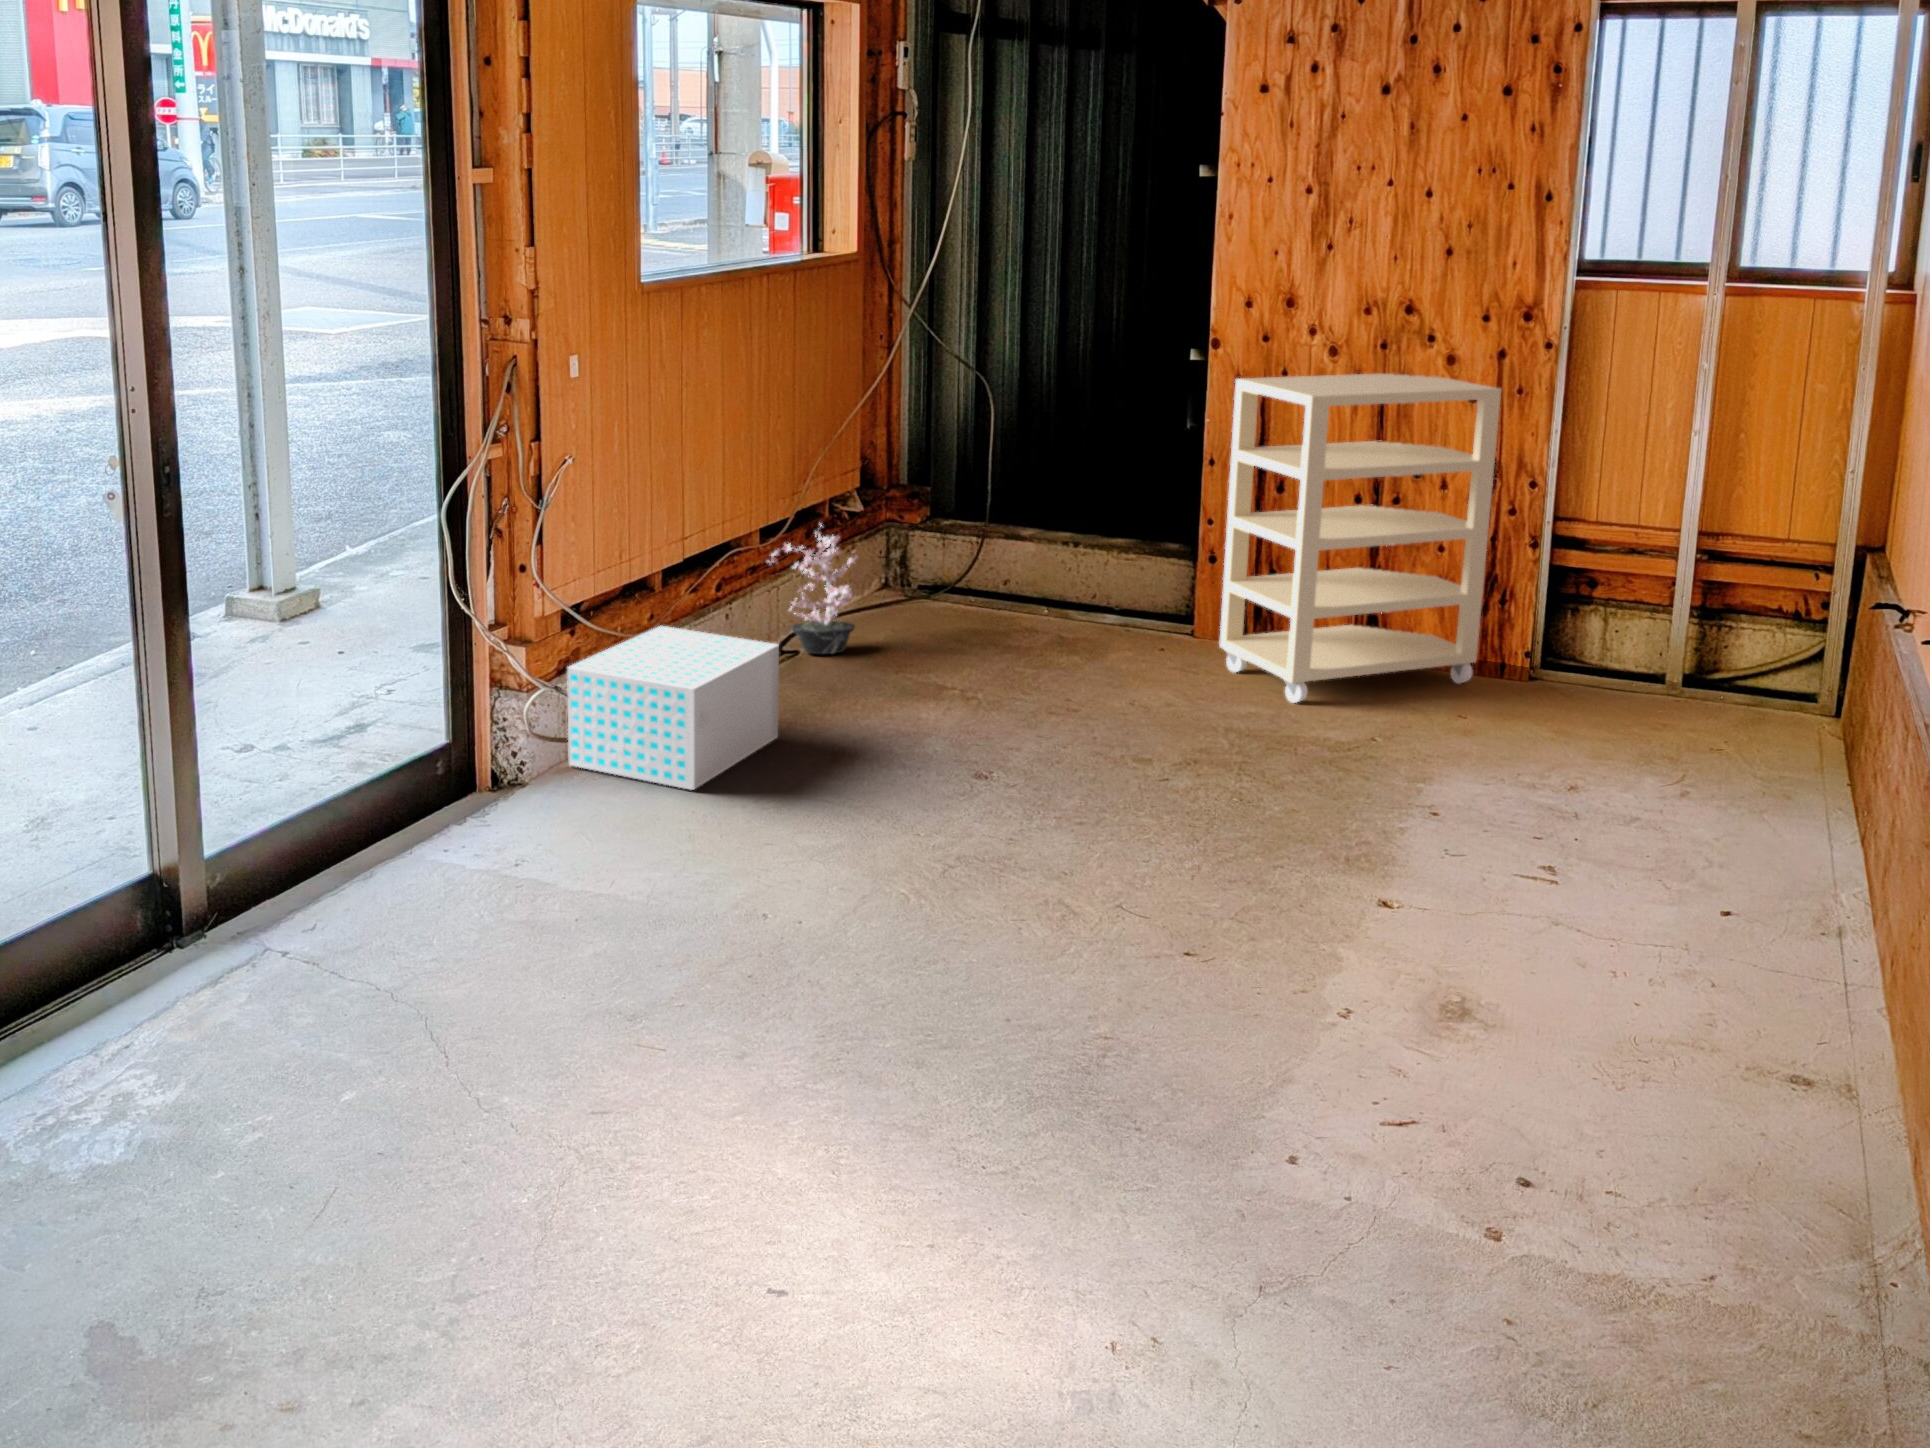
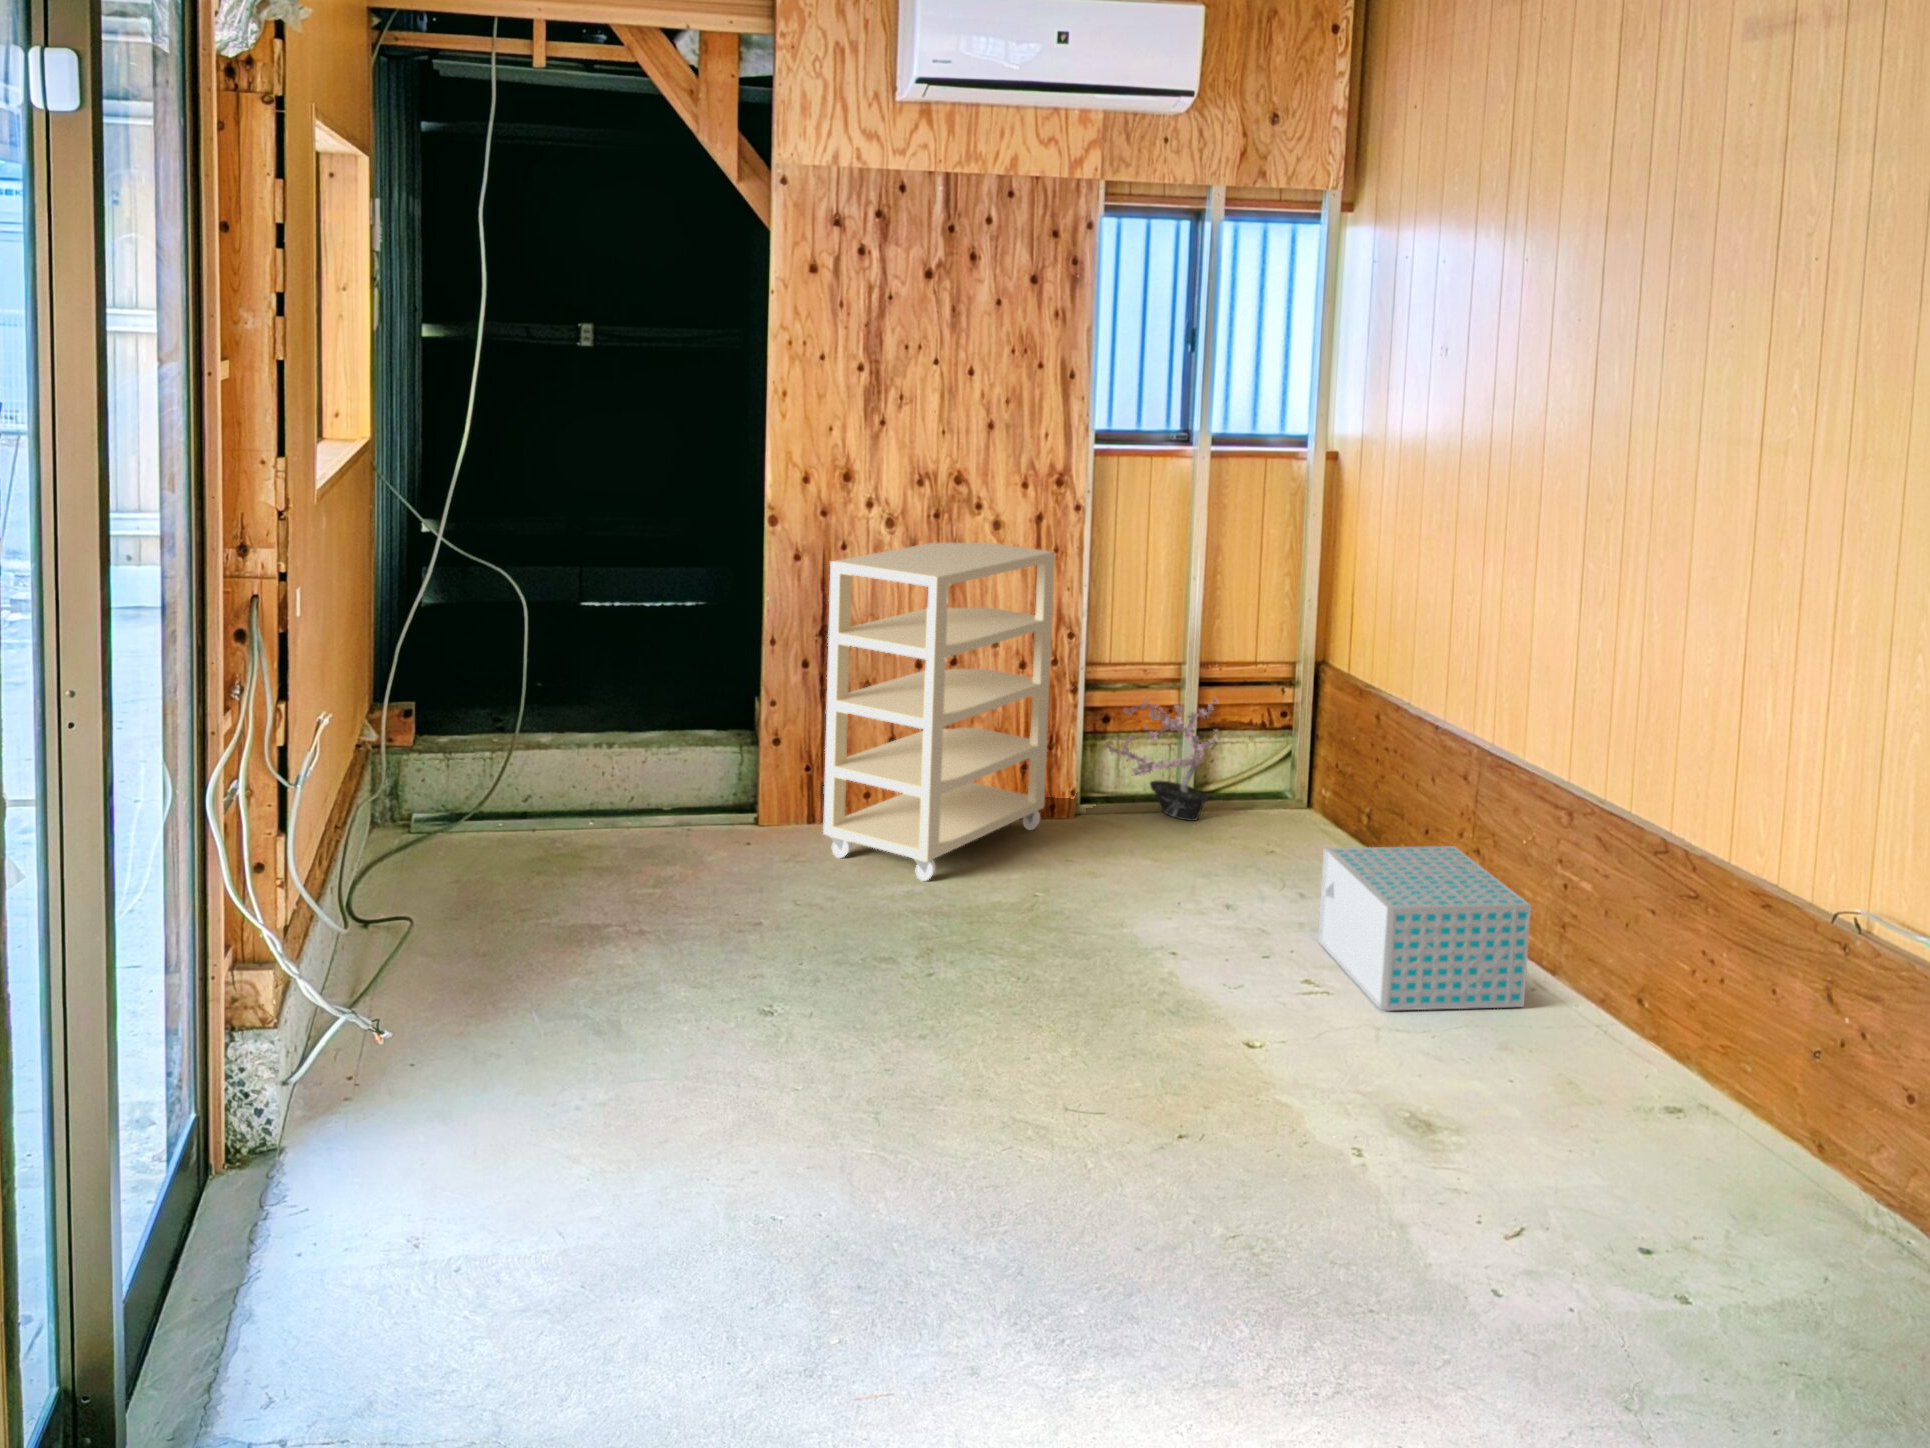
potted plant: present [768,525,857,654] -> present [1106,697,1218,821]
storage box: present [567,626,779,790] -> present [1318,846,1531,1010]

